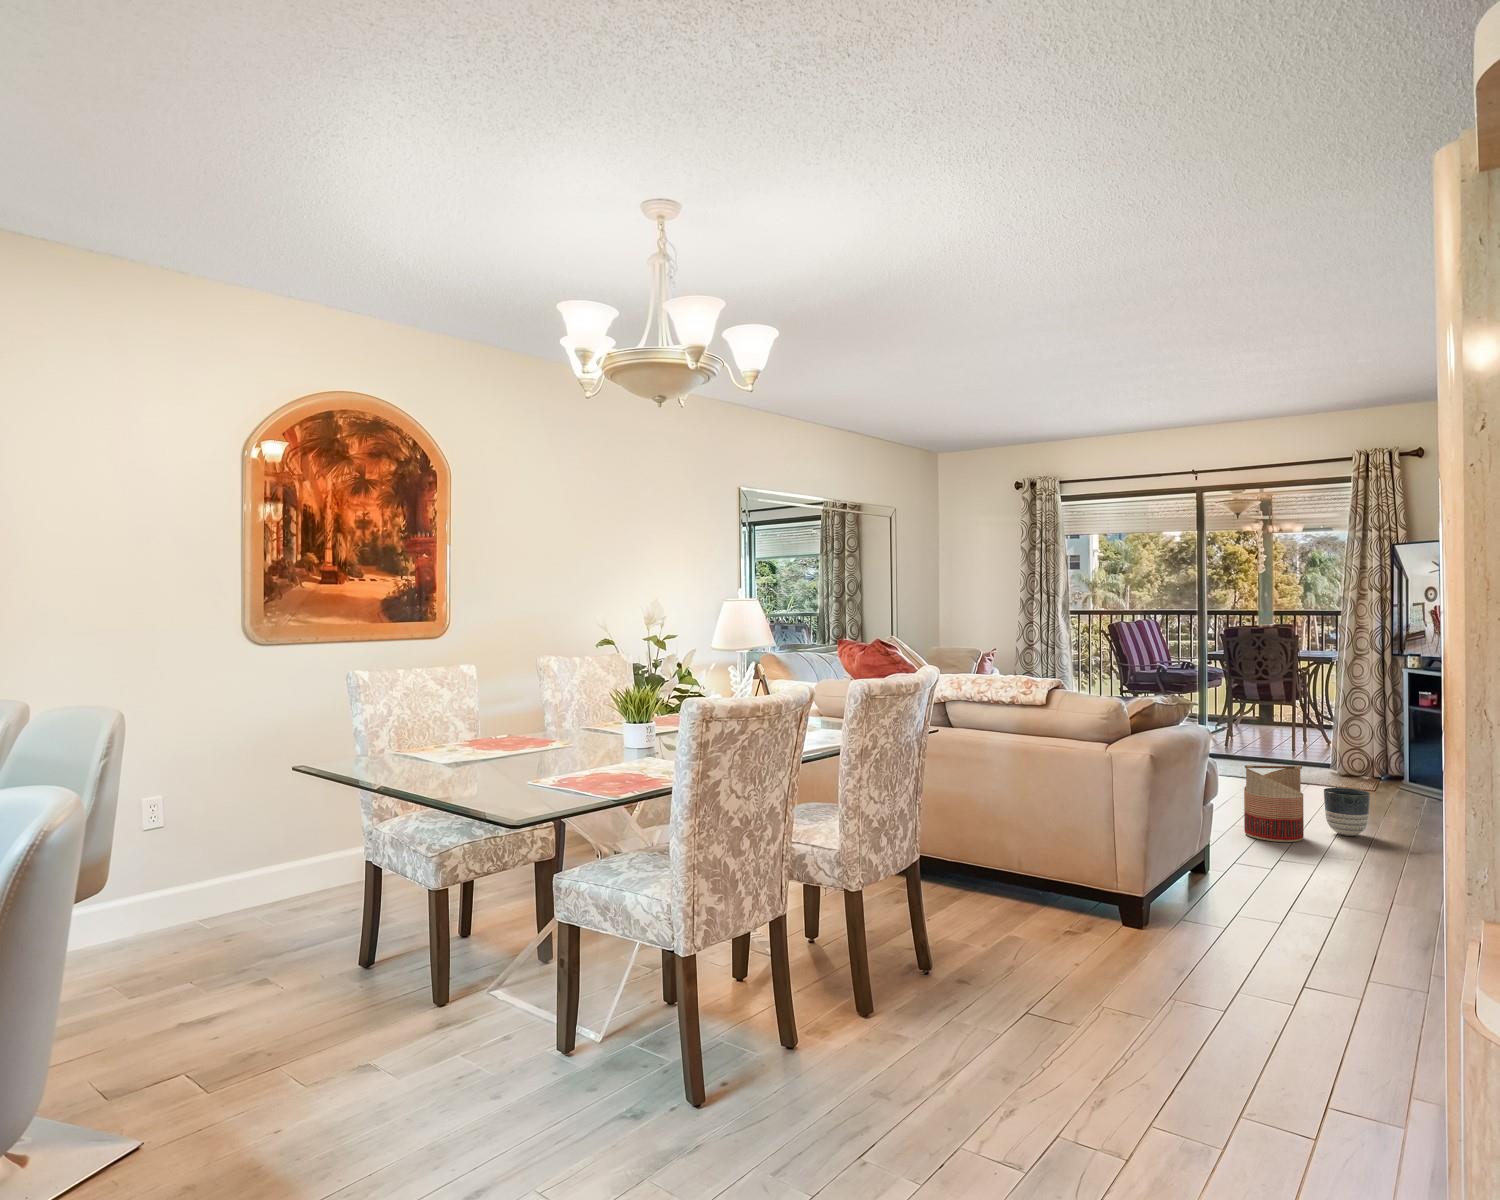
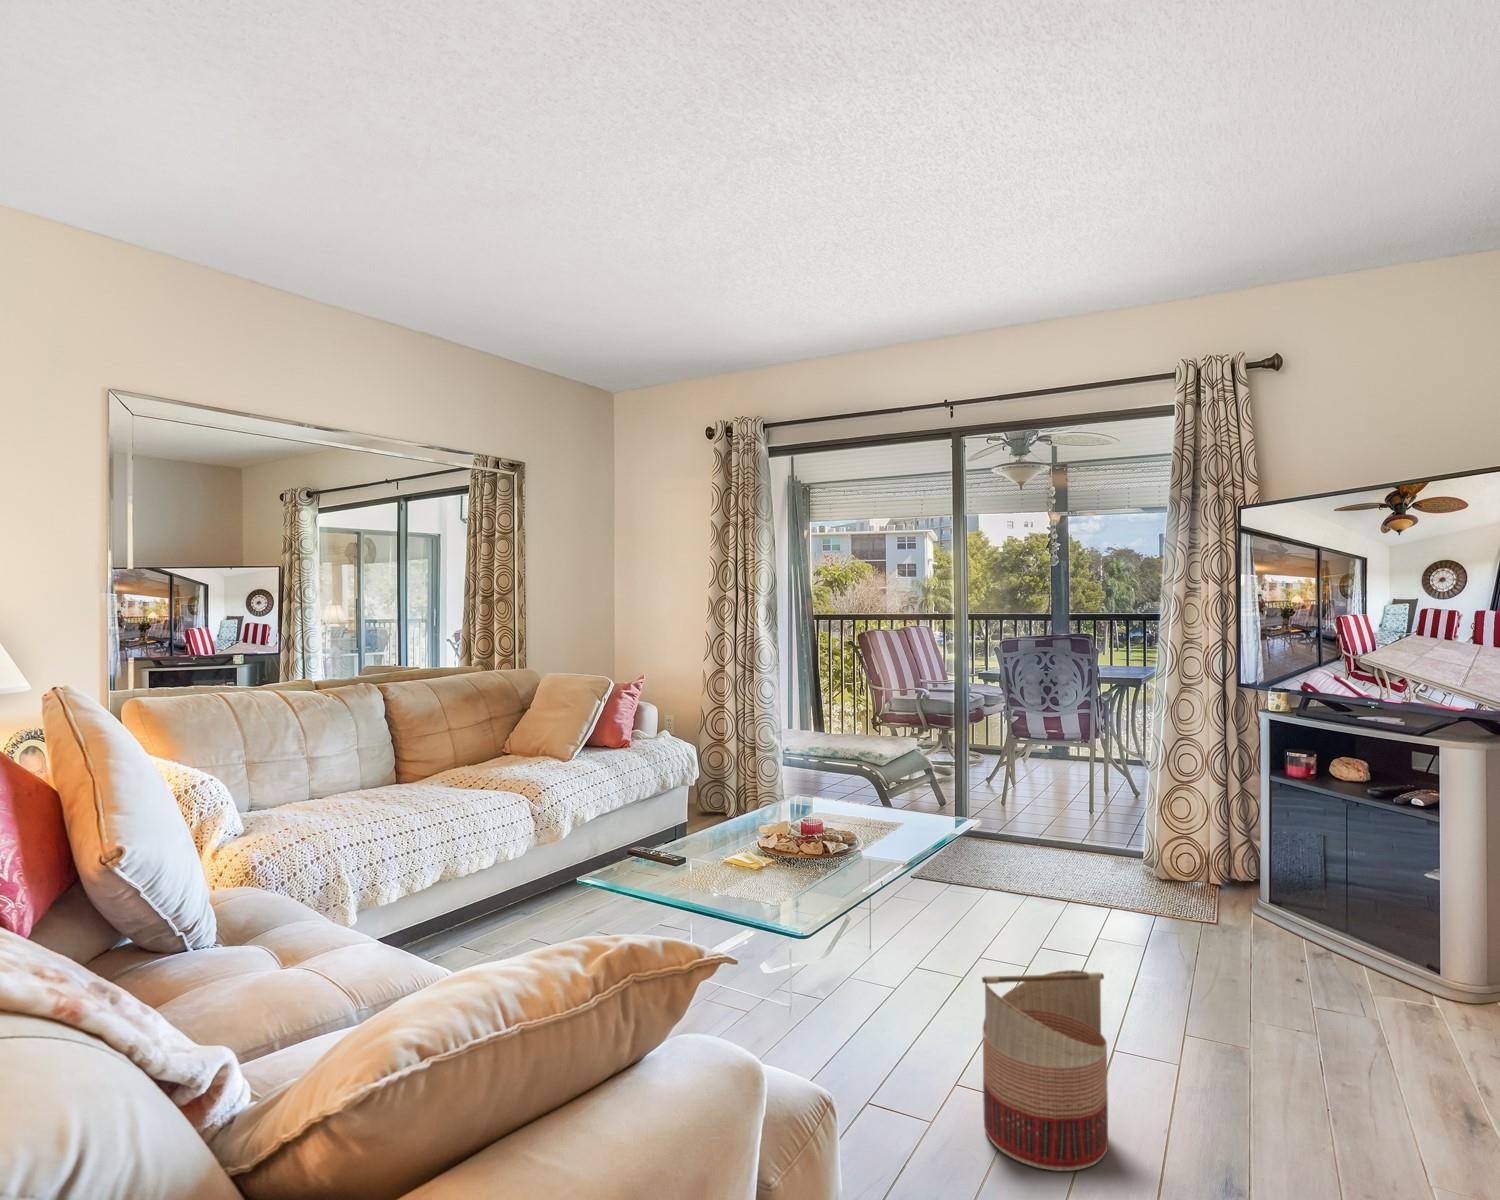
planter: present [1324,788,1370,836] -> none [1148,1000,1245,1122]

